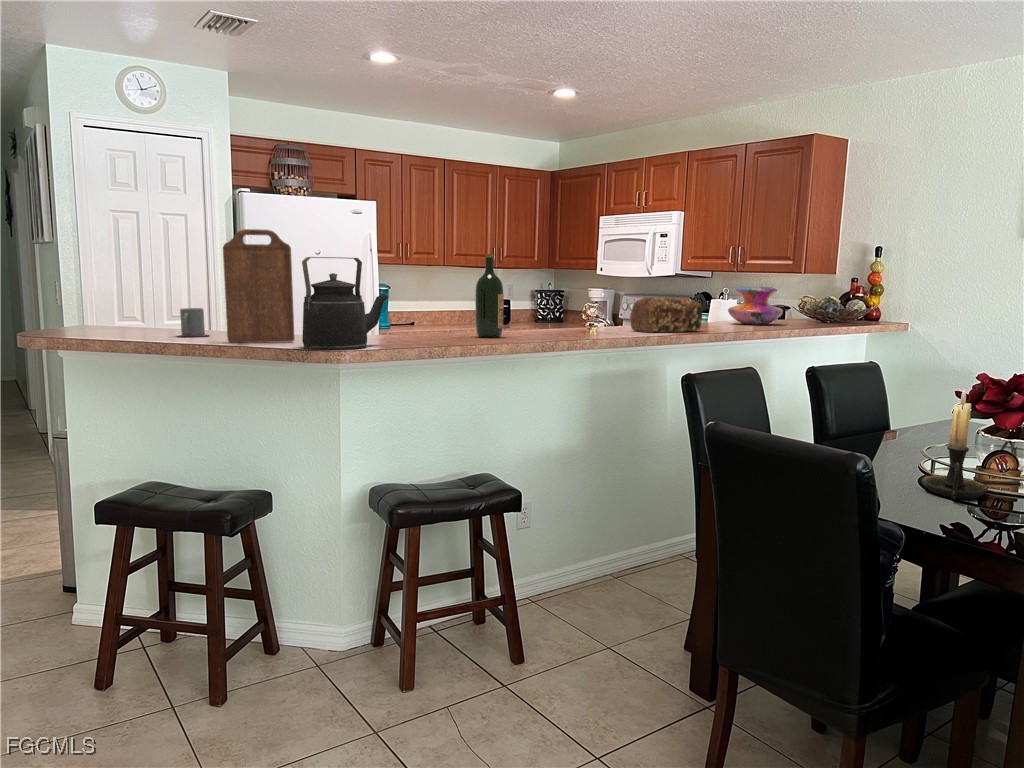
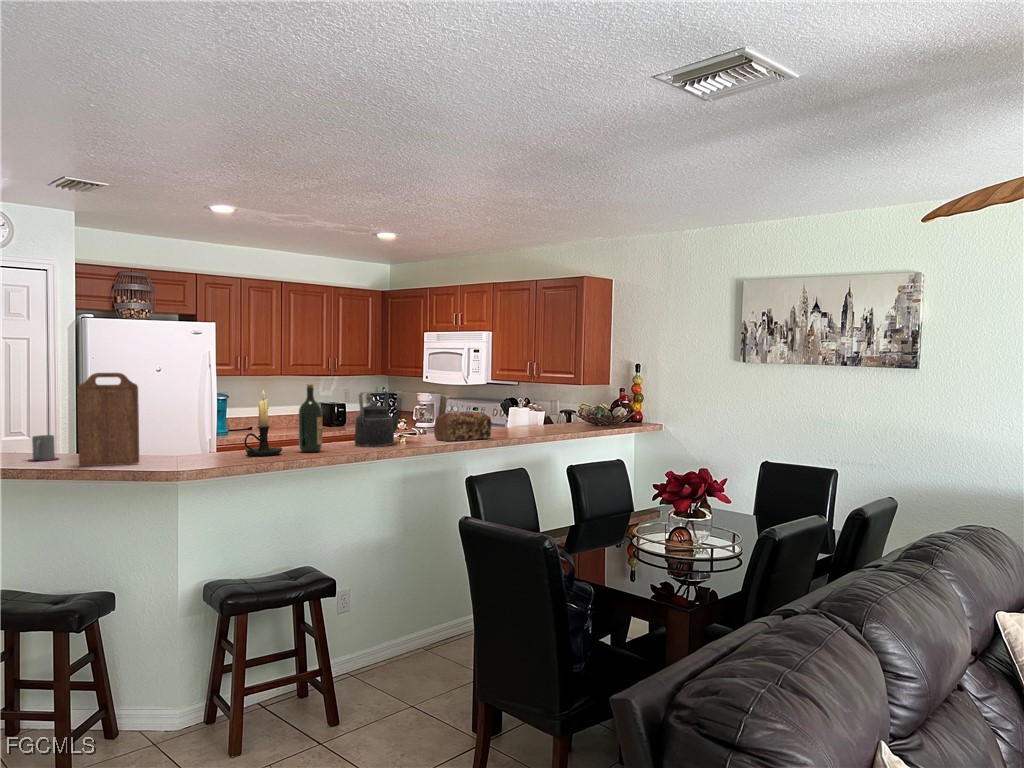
kettle: present [302,257,388,350] -> present [355,391,401,447]
decorative vase: present [728,287,783,325] -> none [523,397,566,429]
candle holder: present [922,389,988,499] -> present [244,390,282,456]

